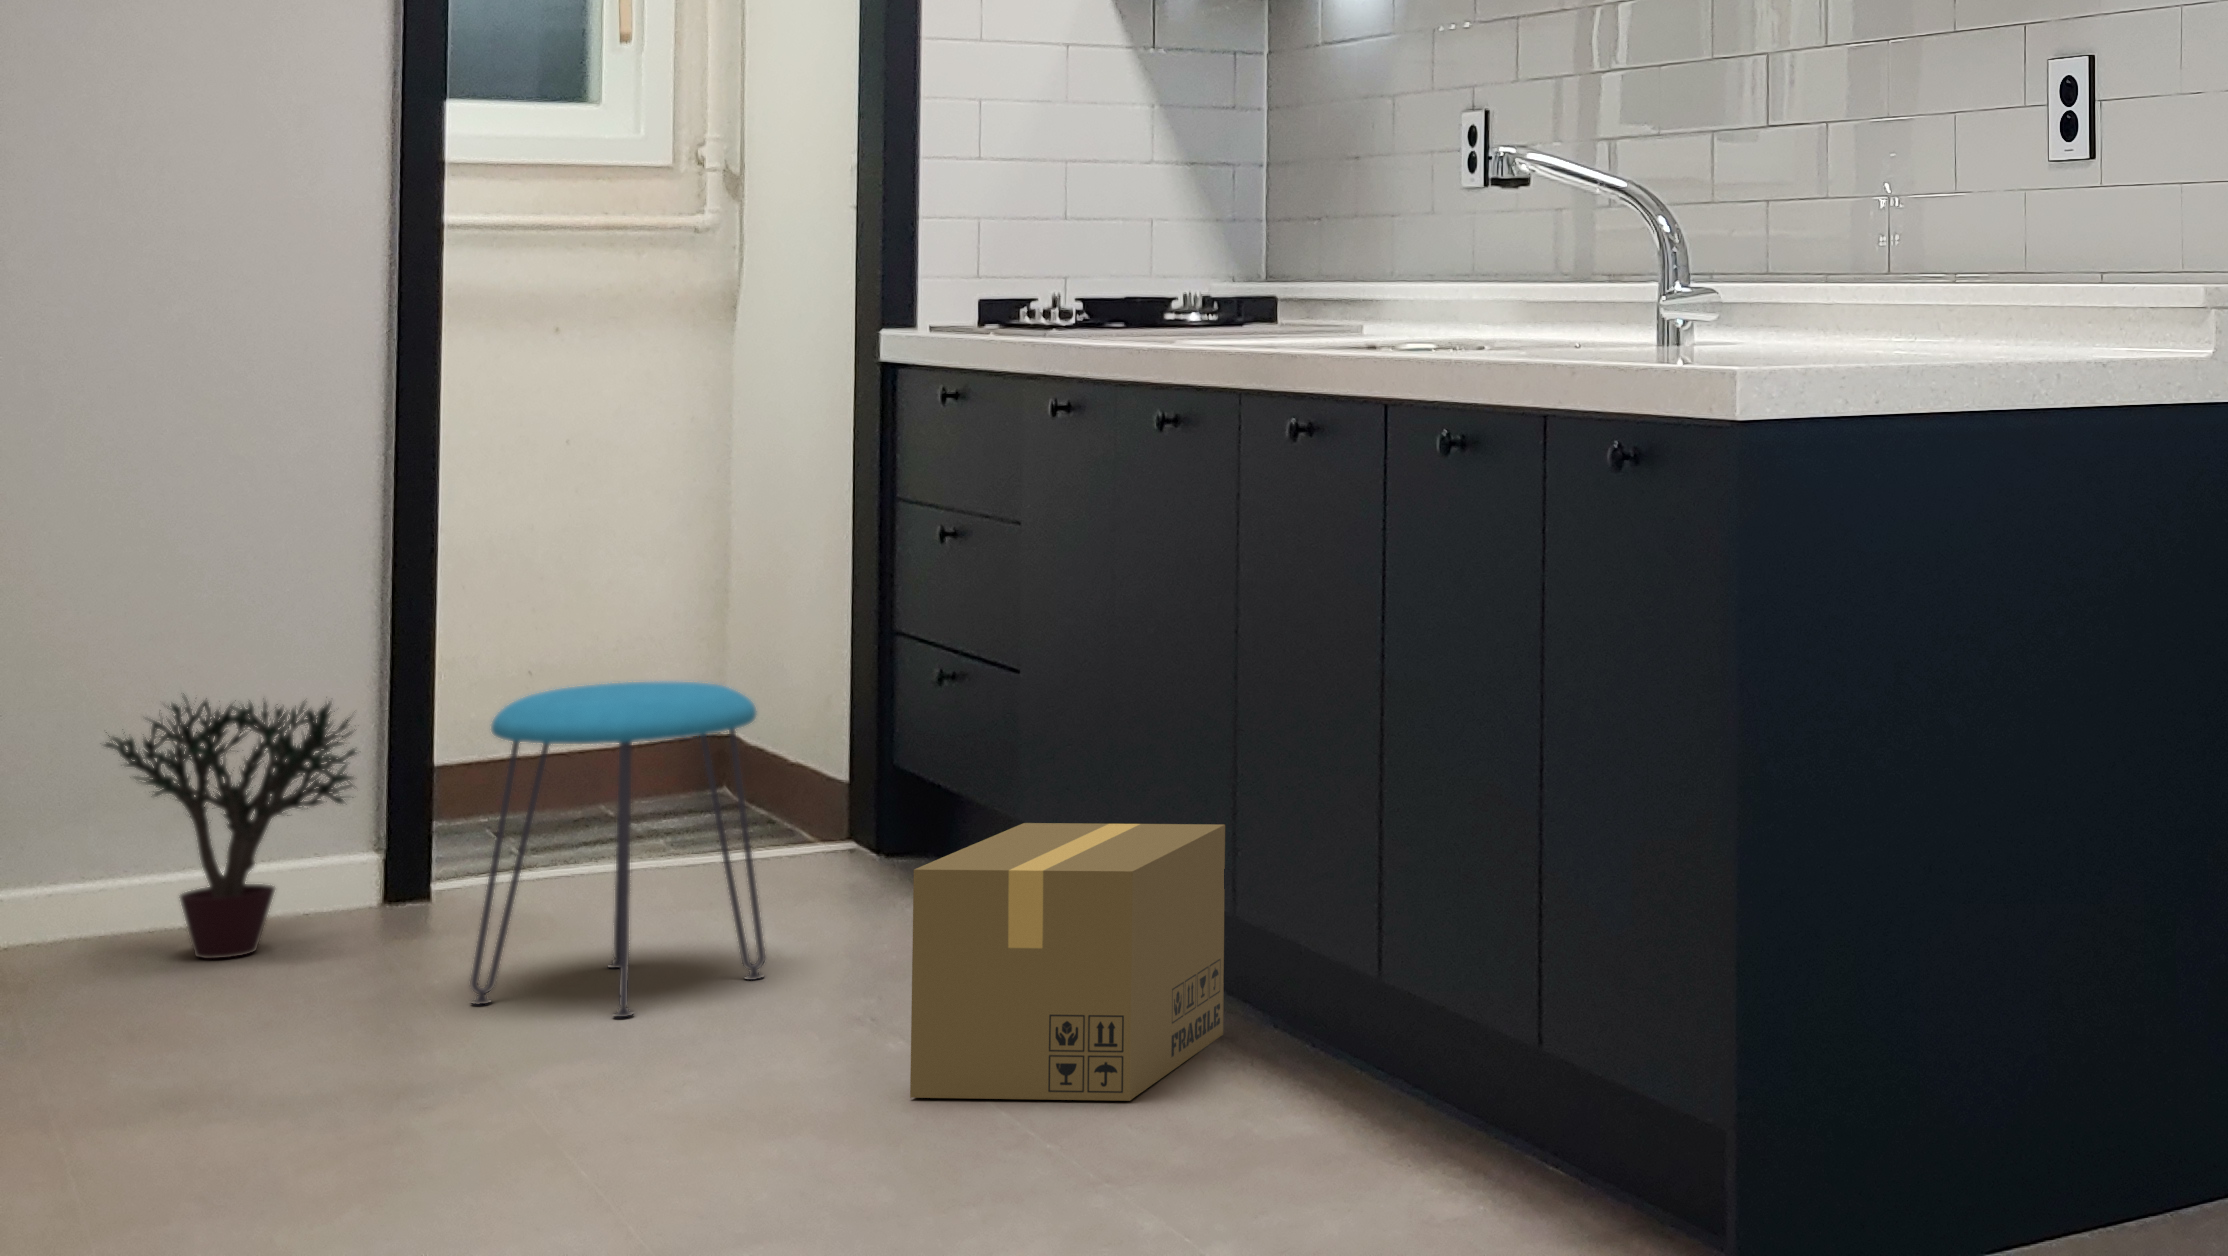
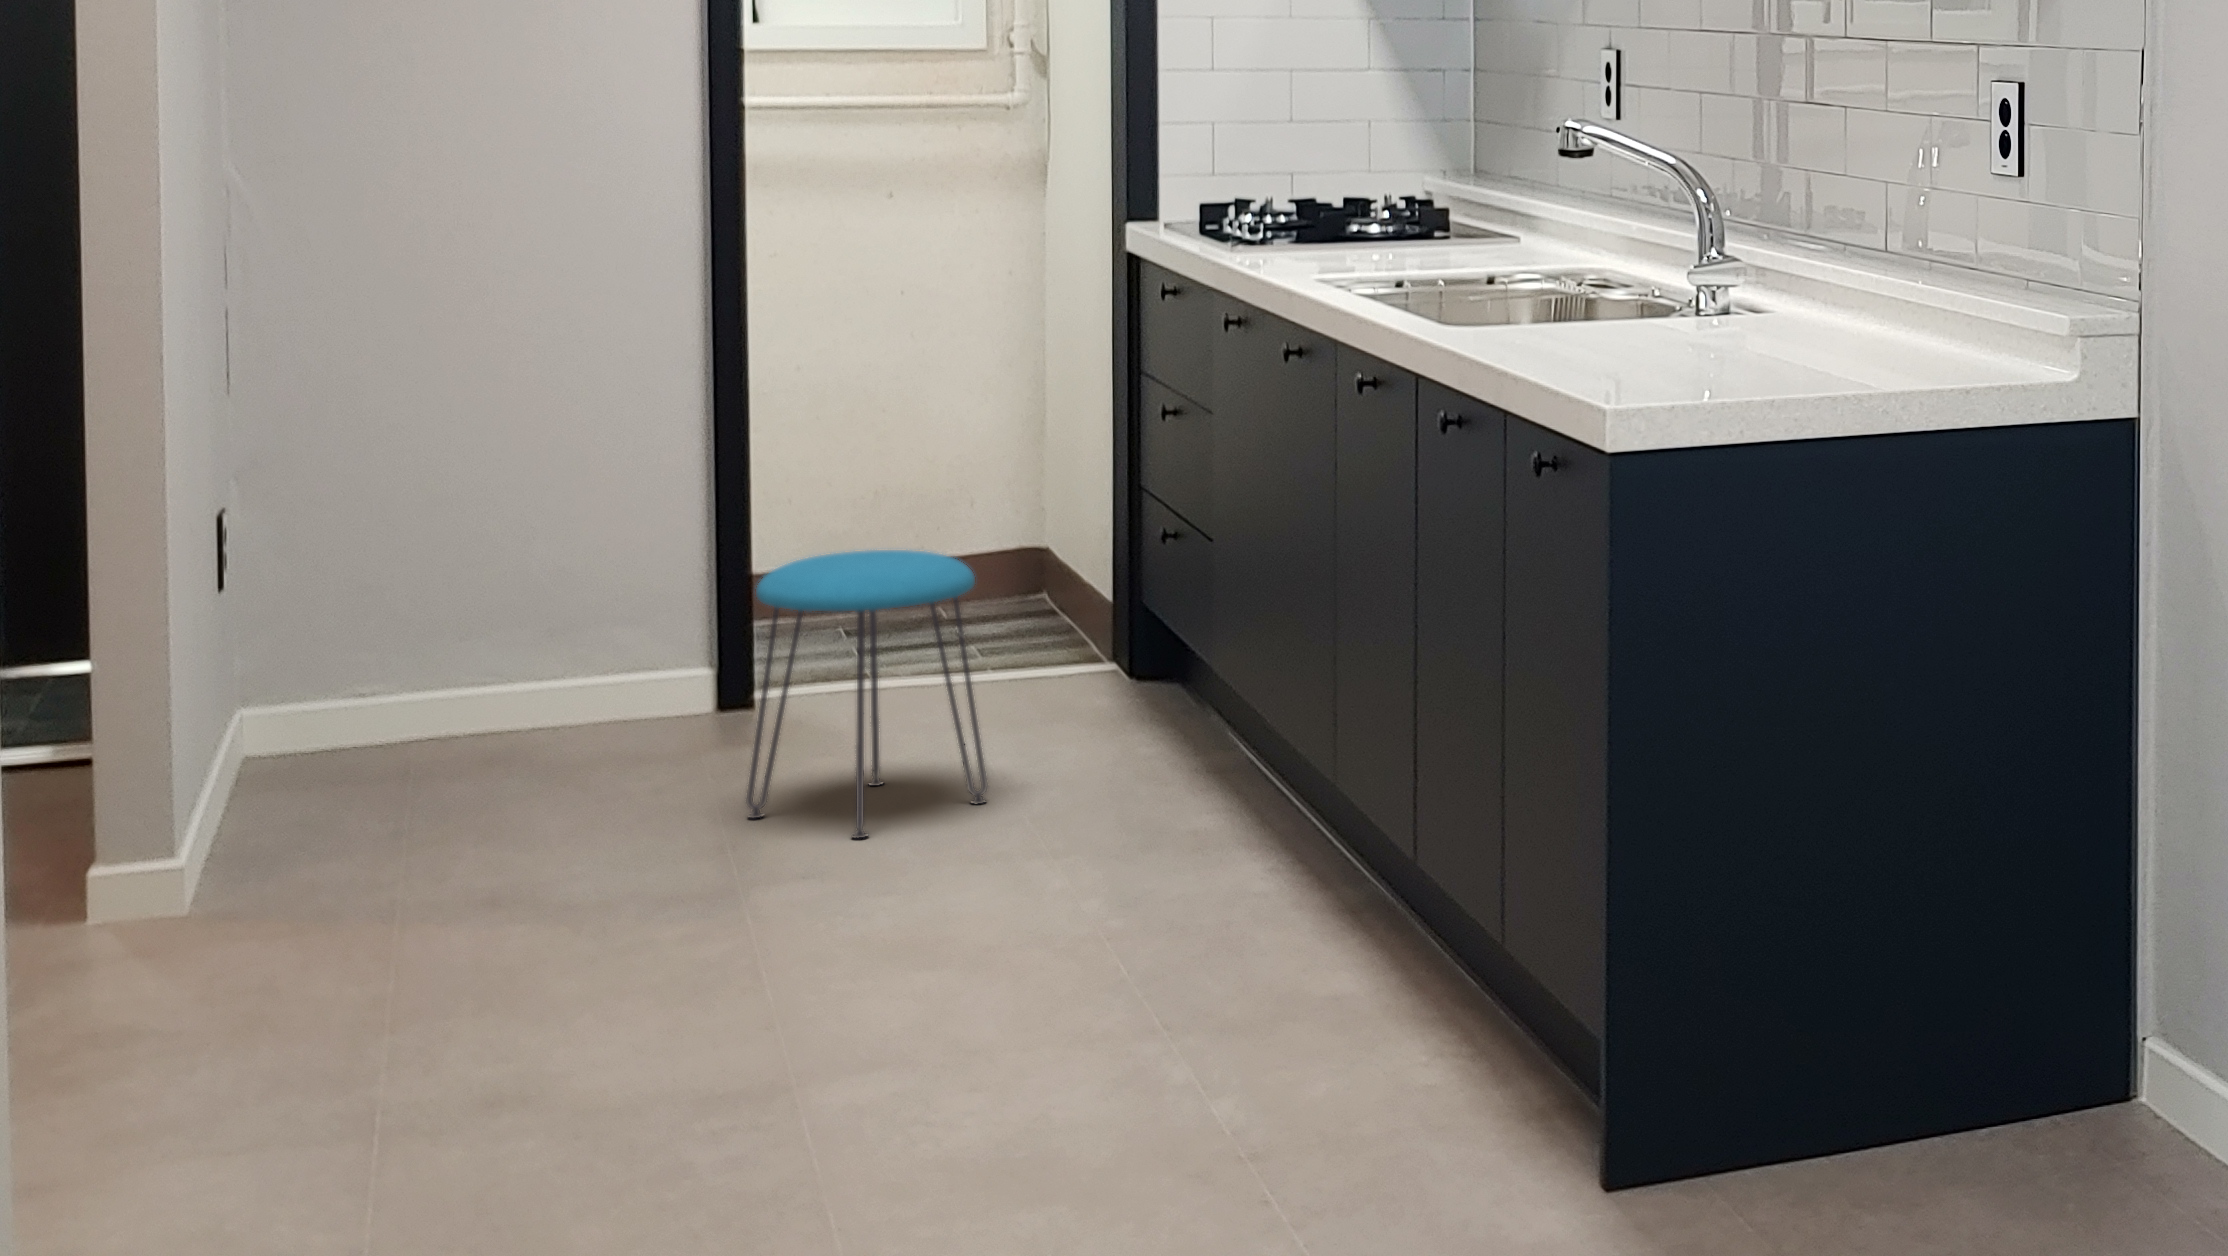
potted plant: present [105,693,356,959] -> none [474,538,683,759]
cardboard box: present [910,823,1225,1101] -> none [1047,698,1327,950]

